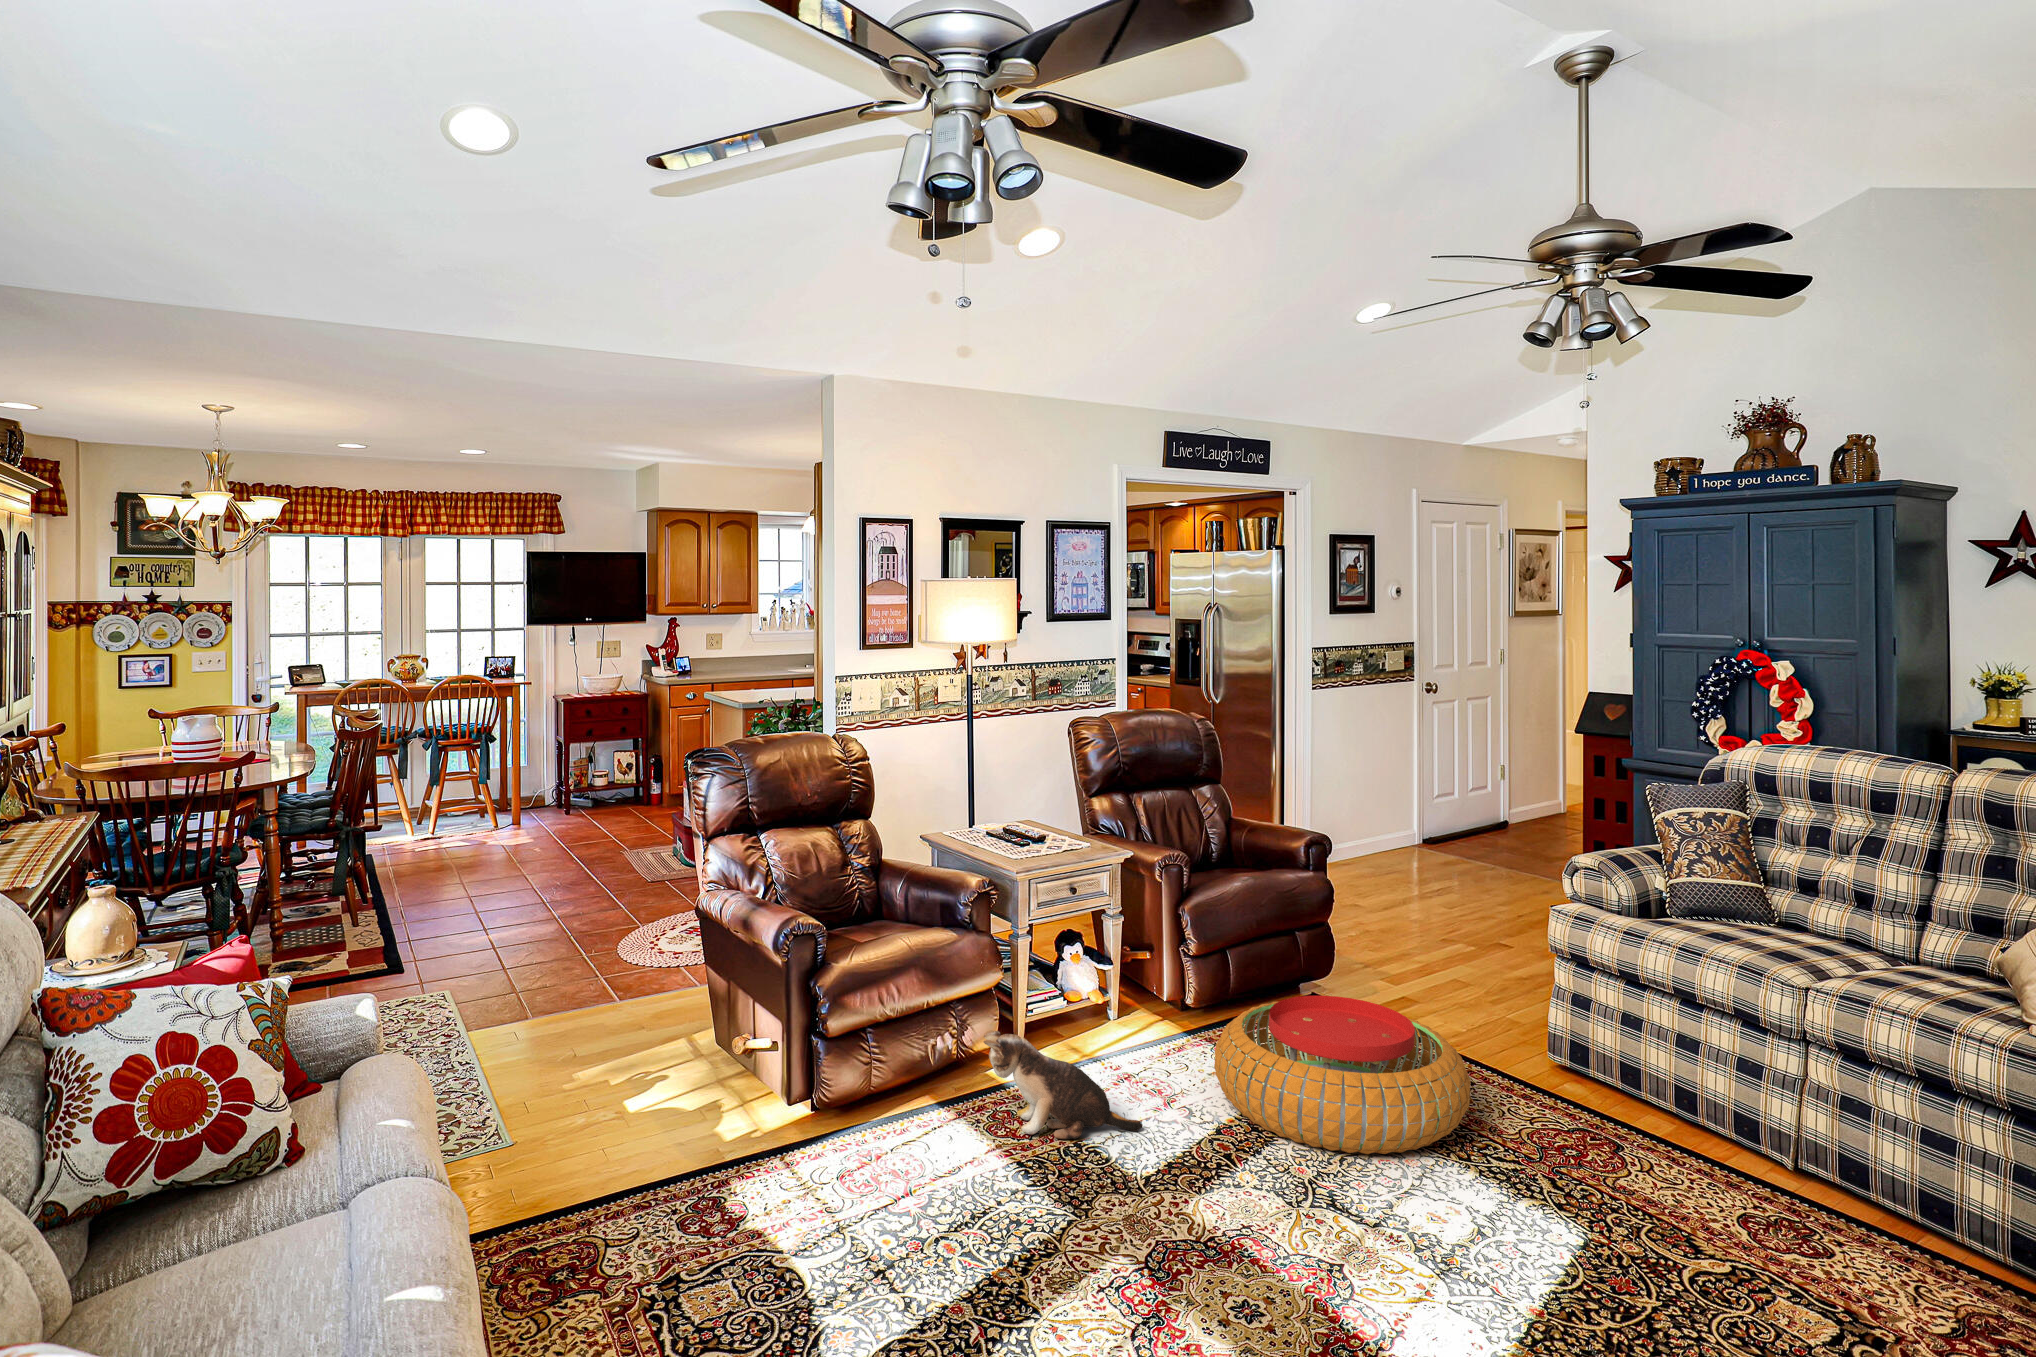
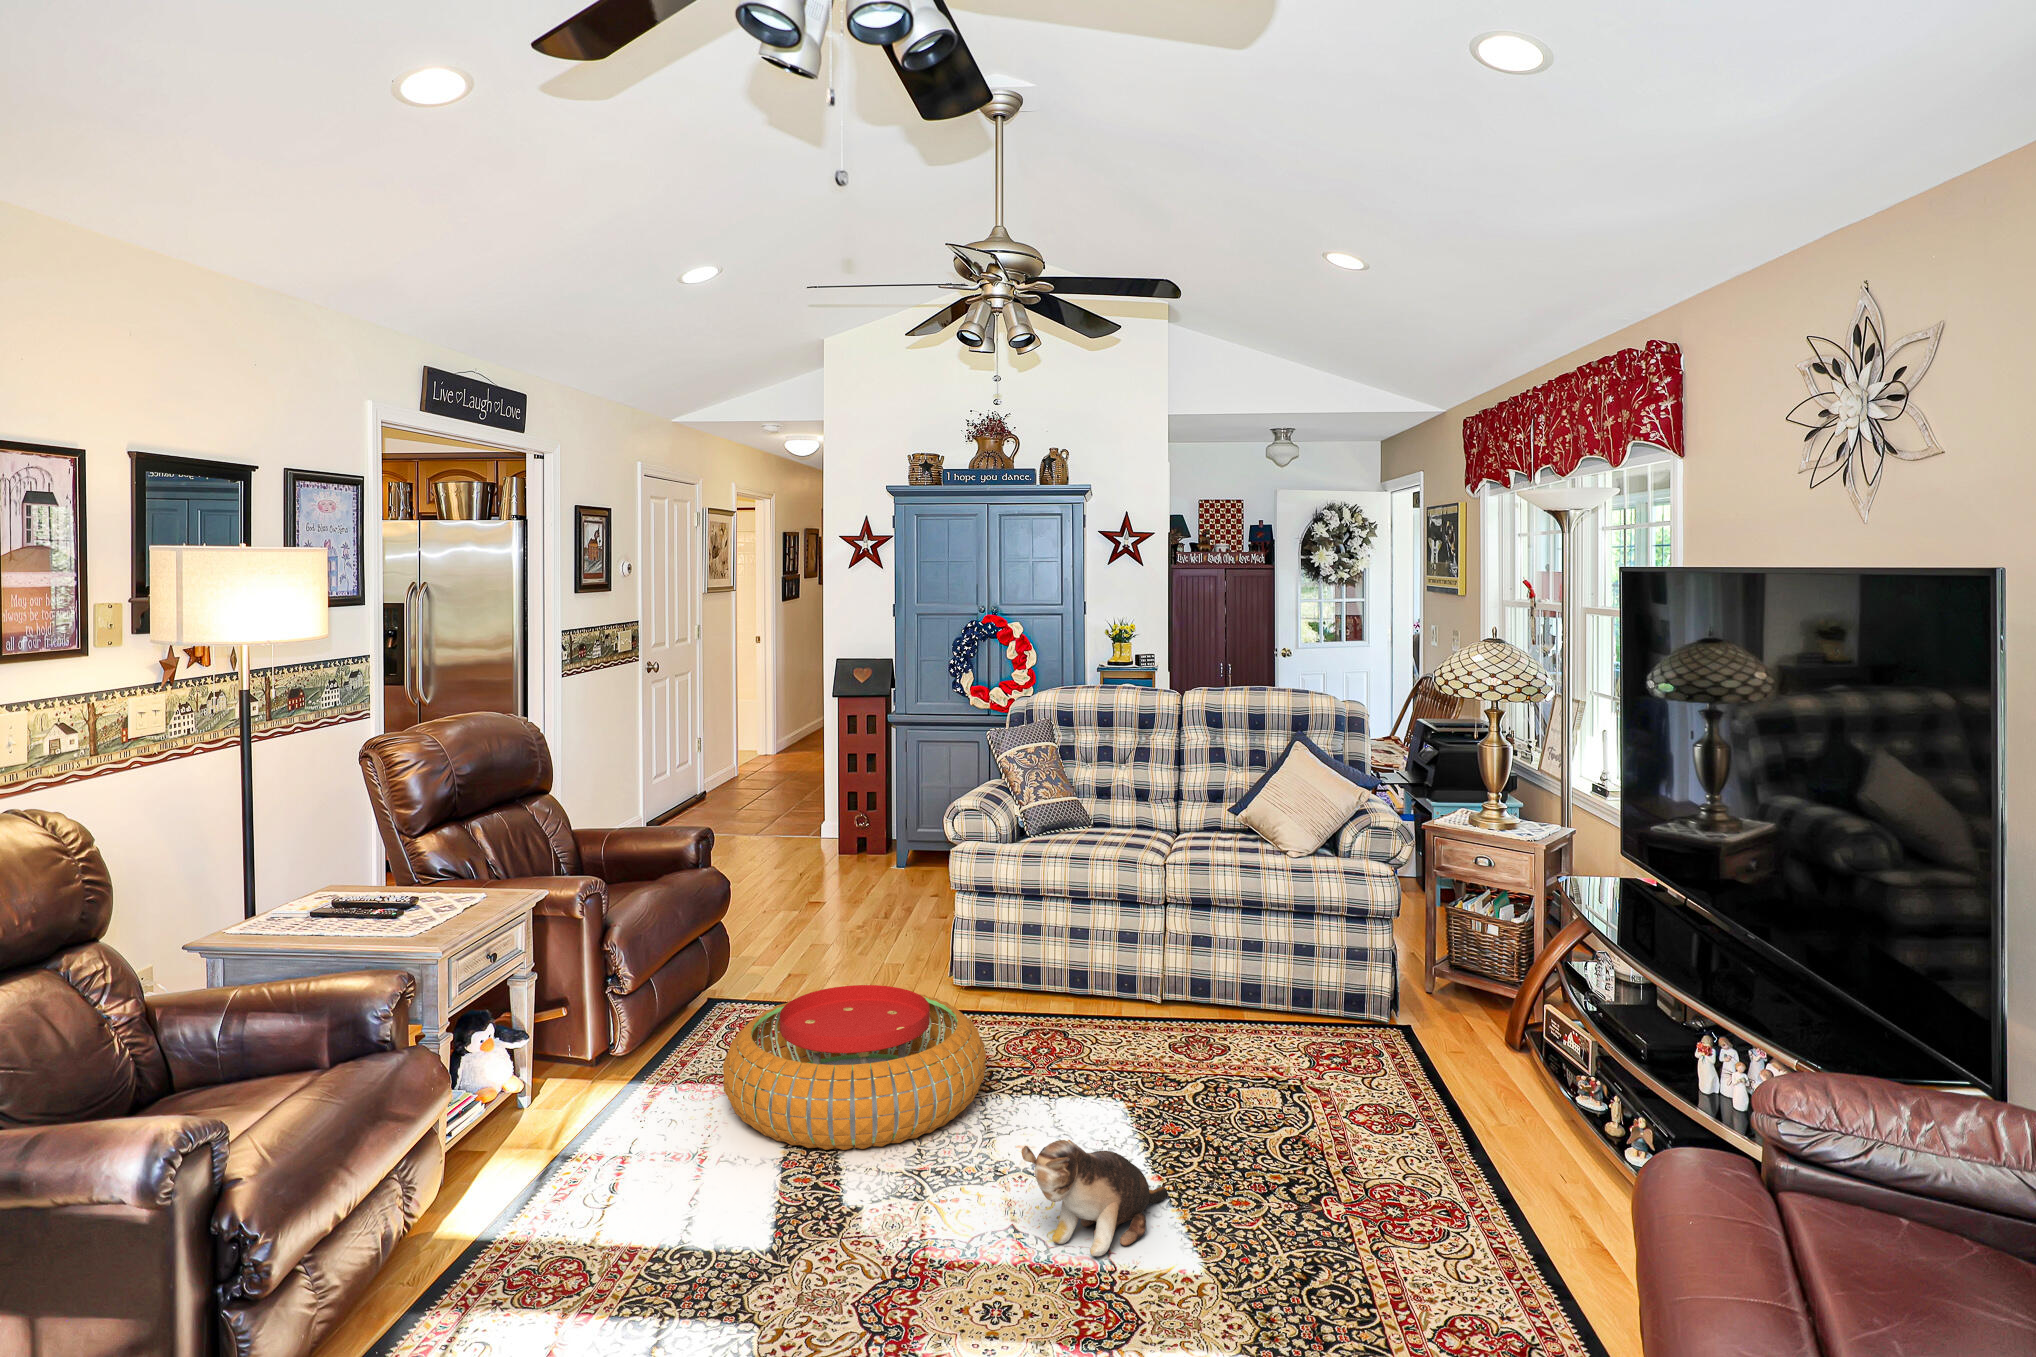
plush toy: present [984,1030,1142,1139] -> present [1021,1140,1167,1256]

